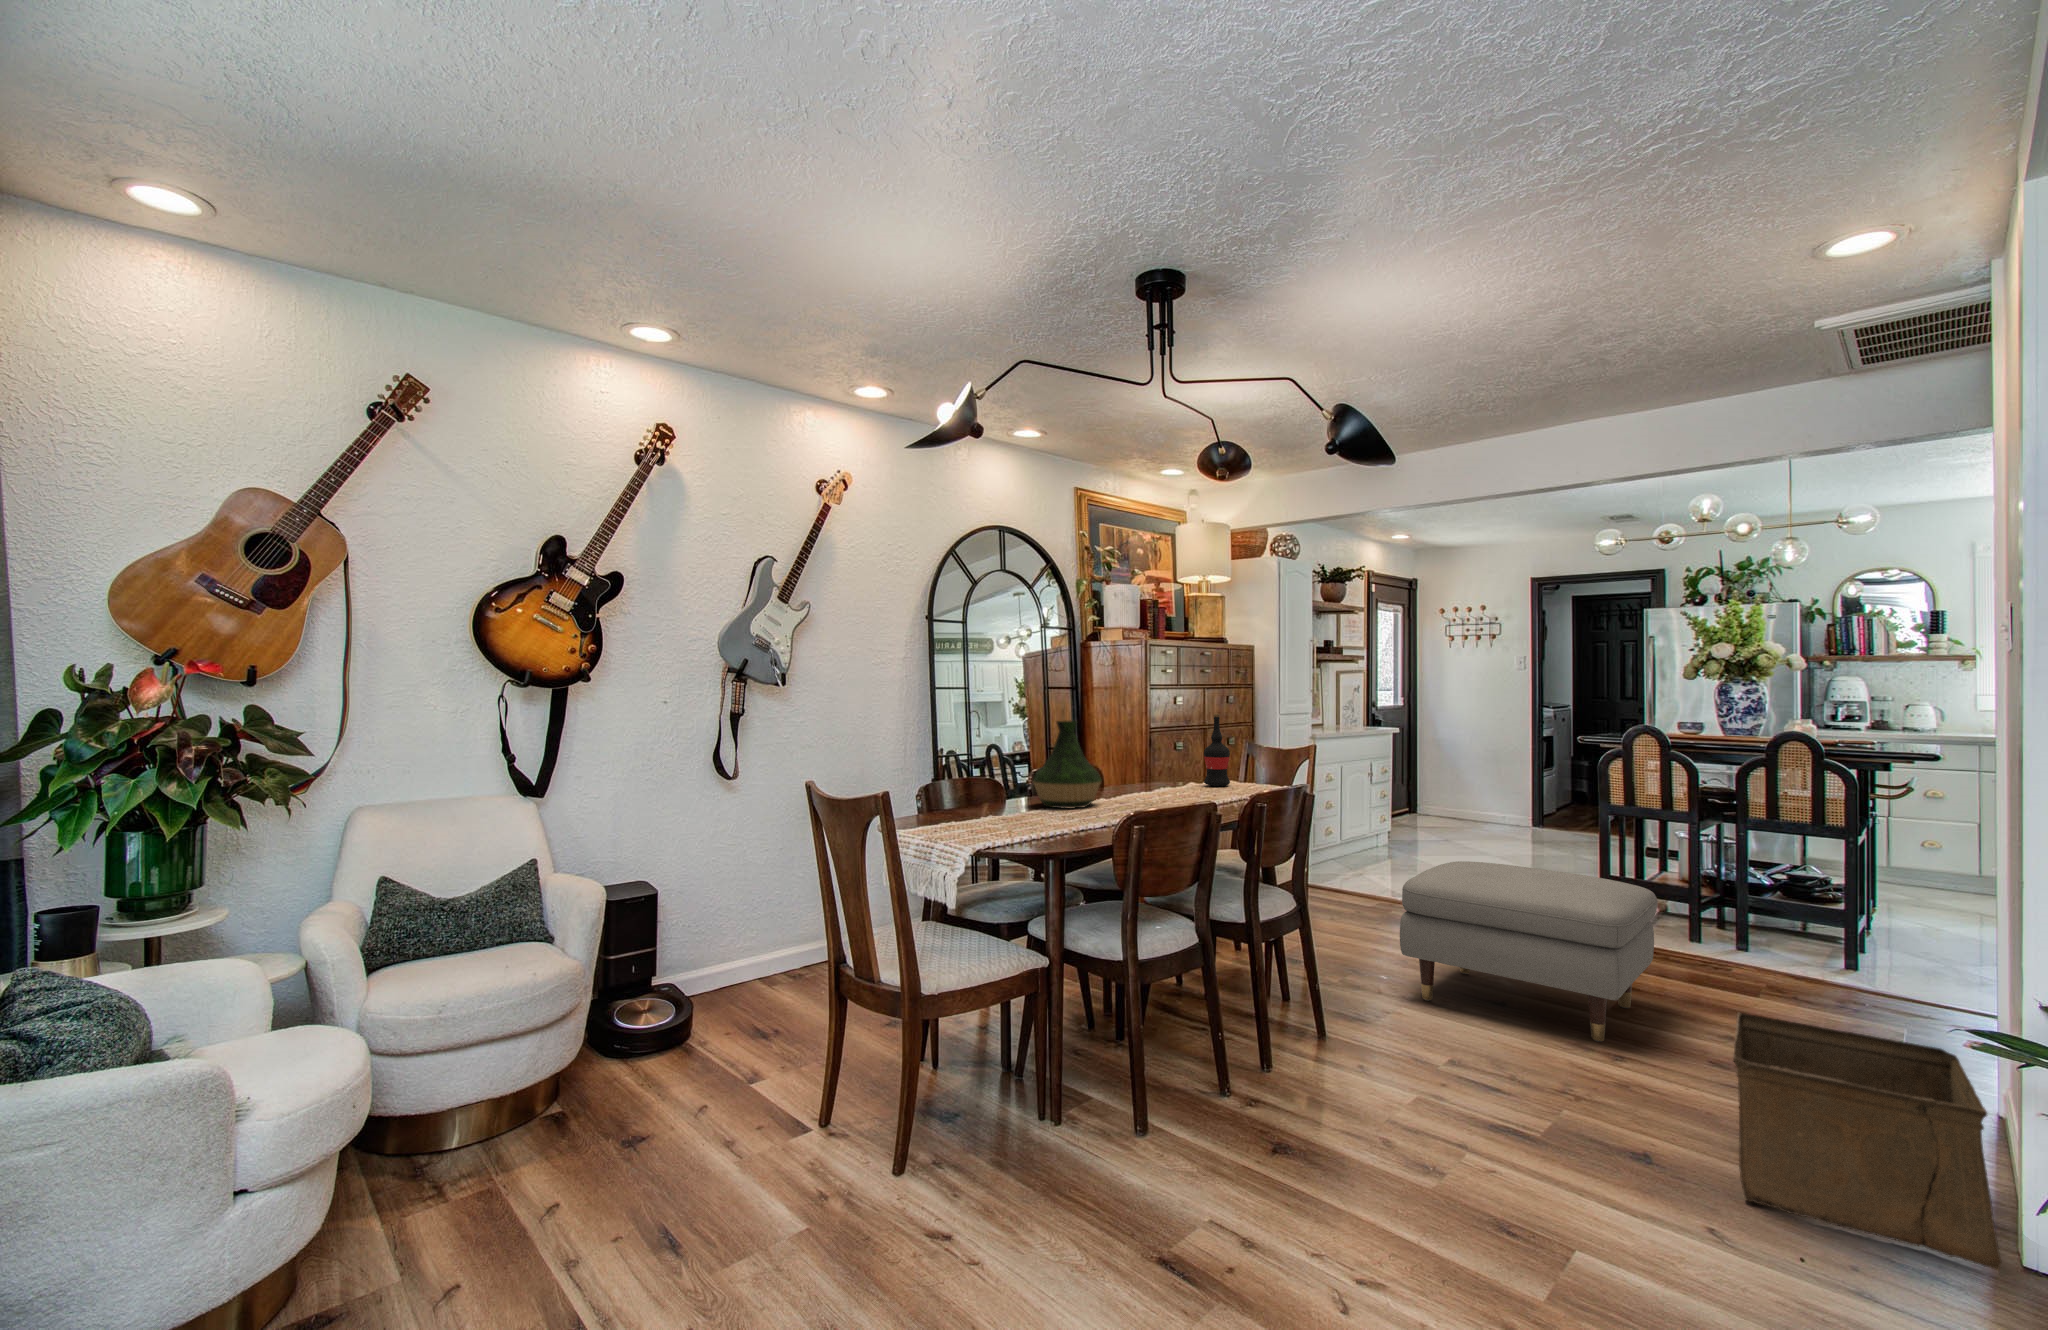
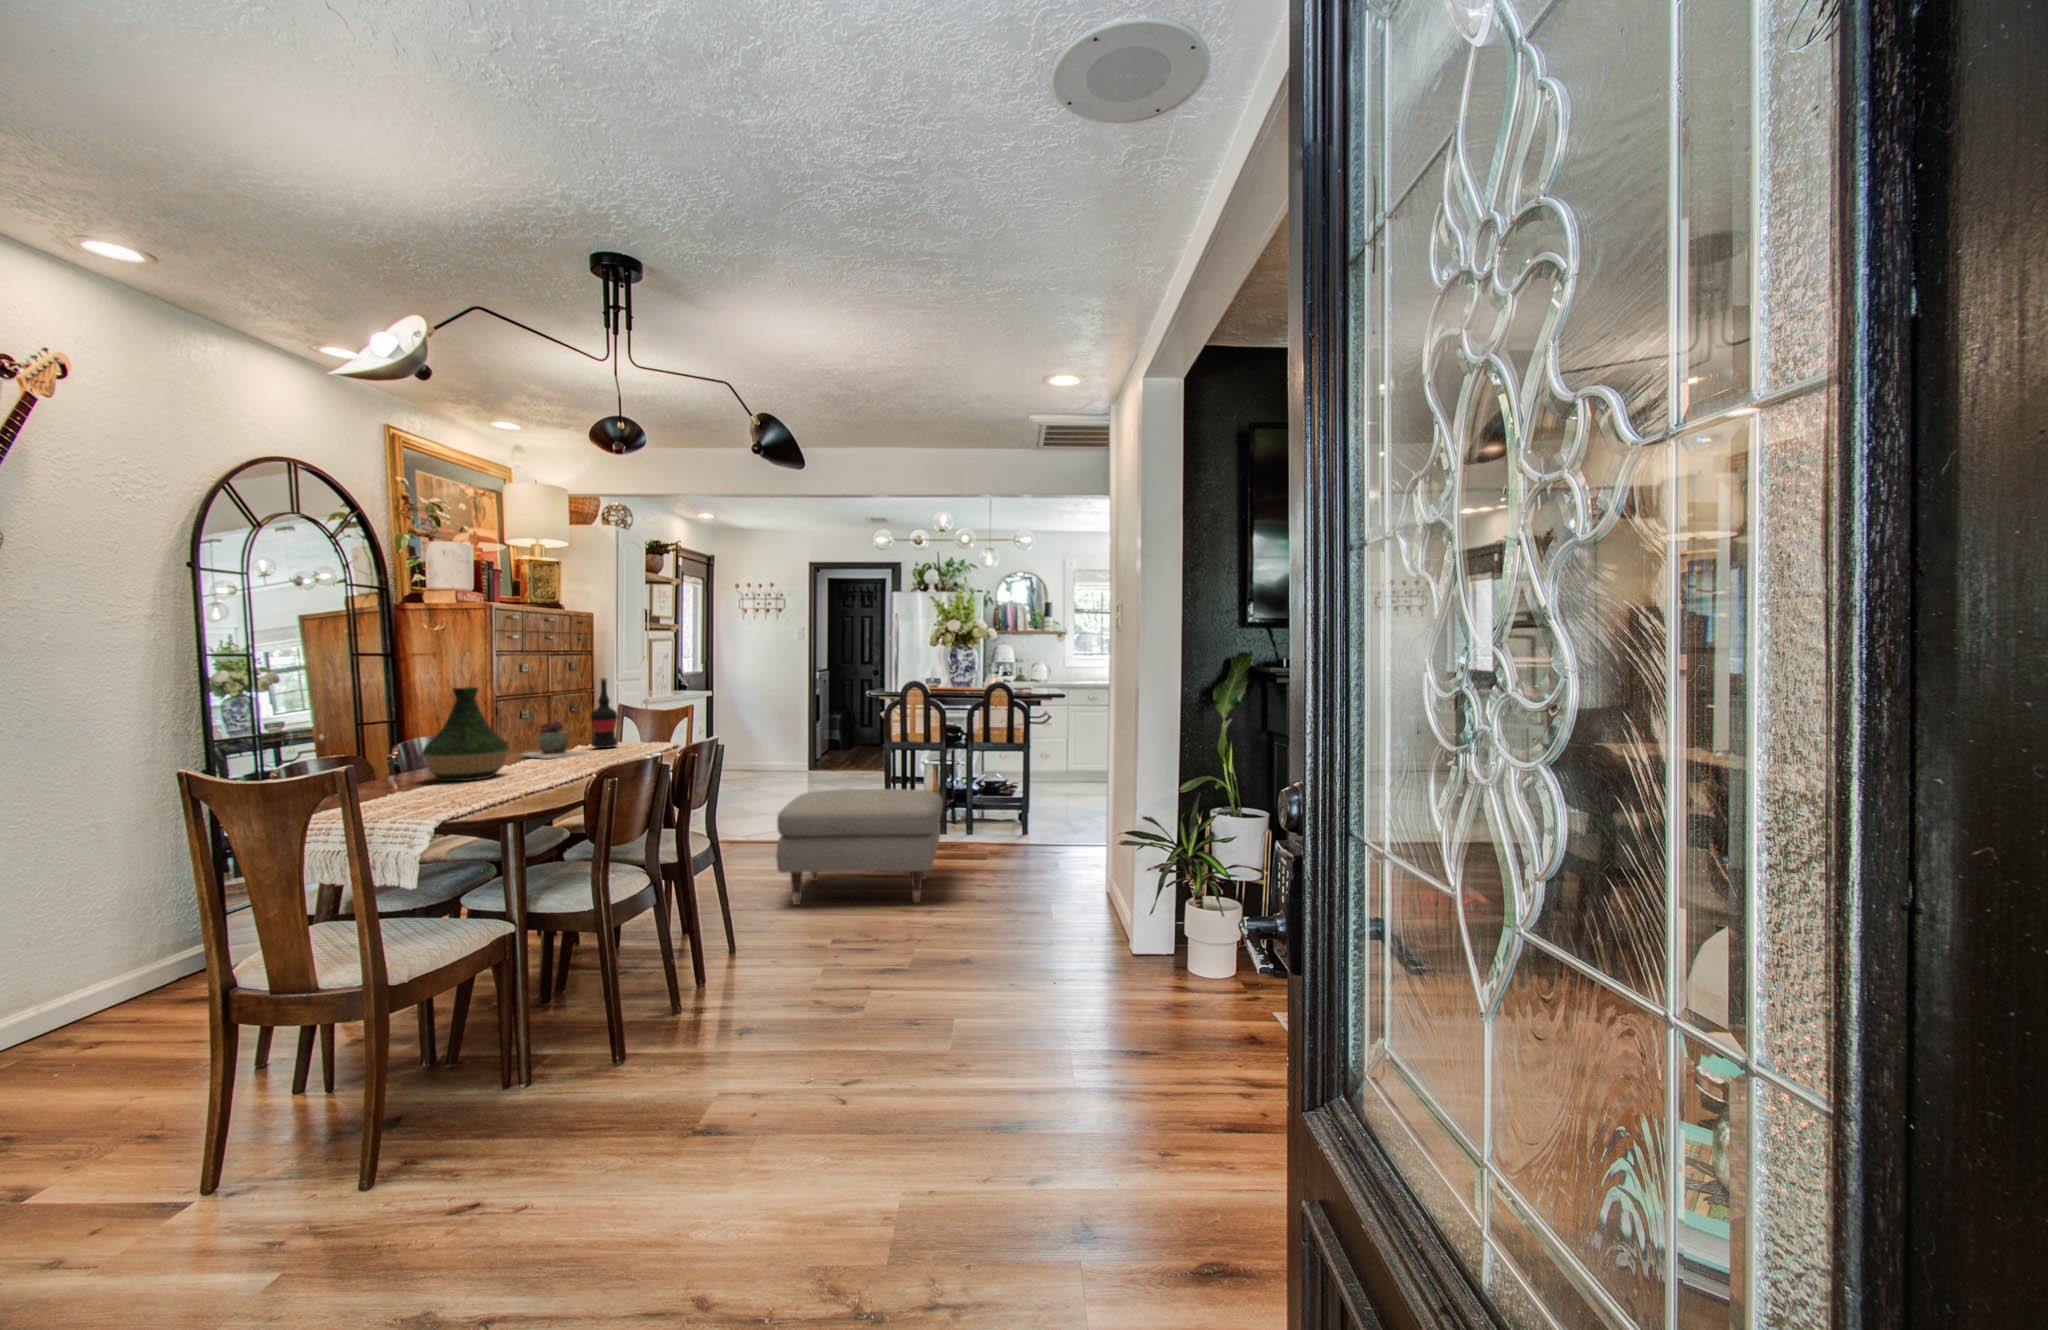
succulent plant: none [1137,755,1195,793] -> present [520,722,588,759]
storage bin: present [1733,1012,2002,1271] -> none [1008,852,1130,964]

